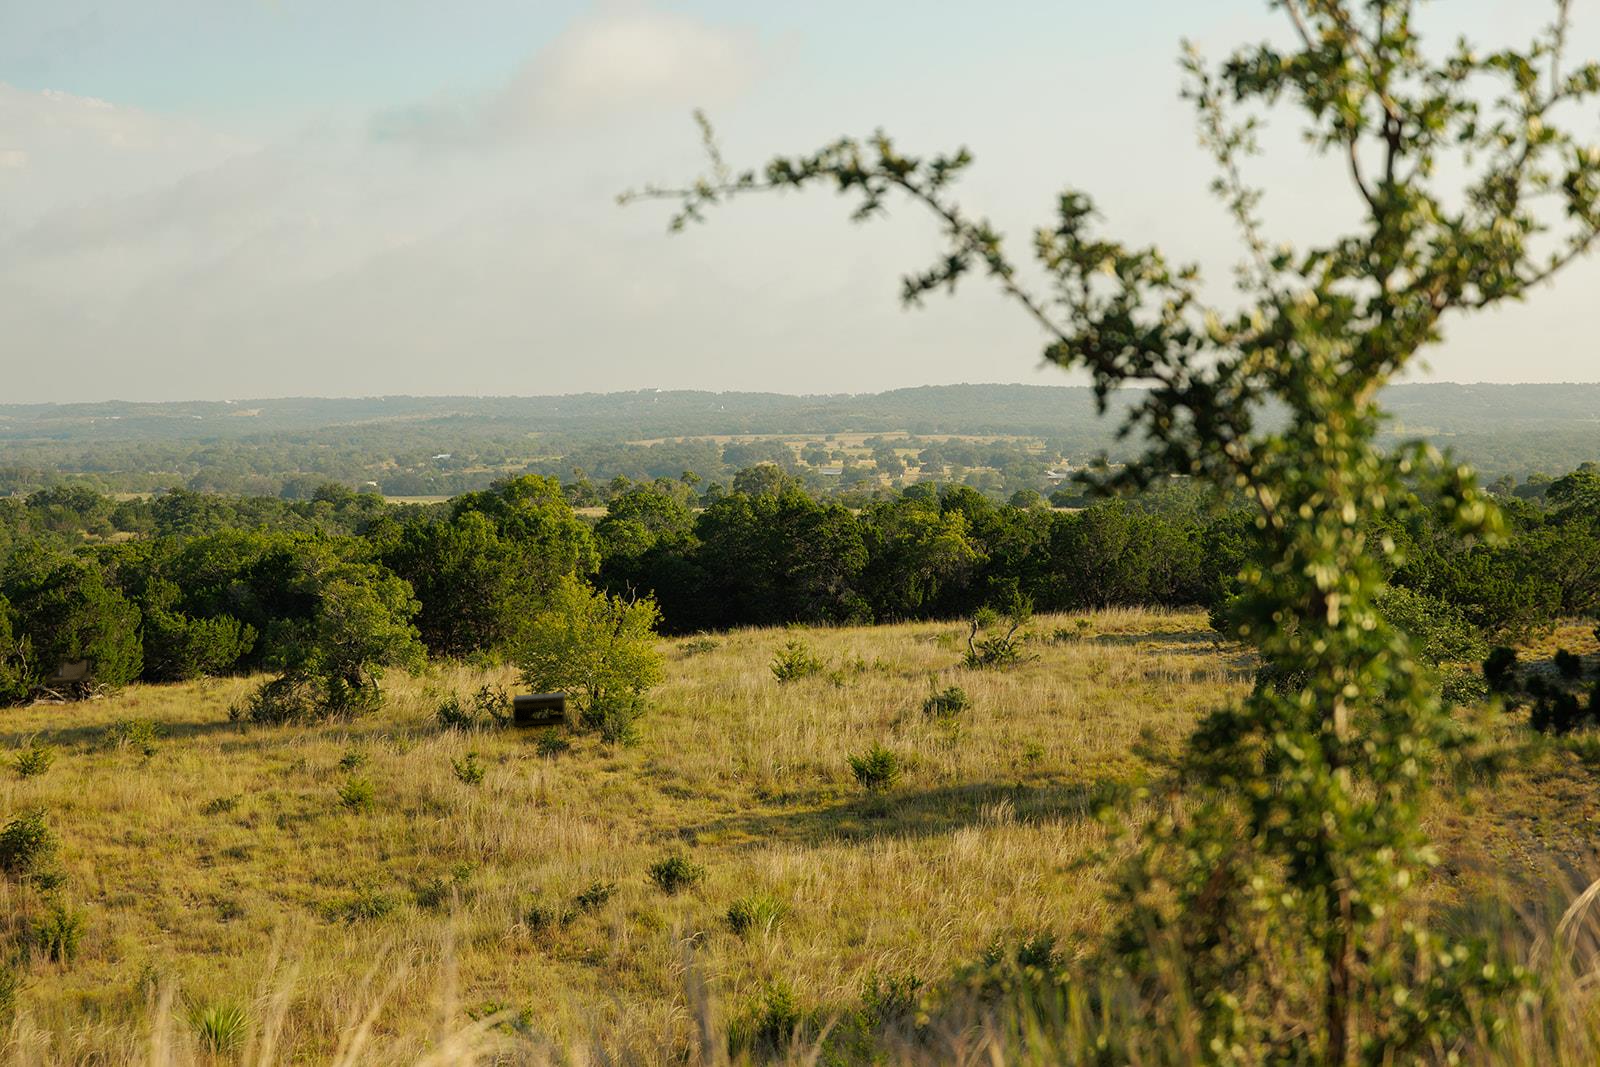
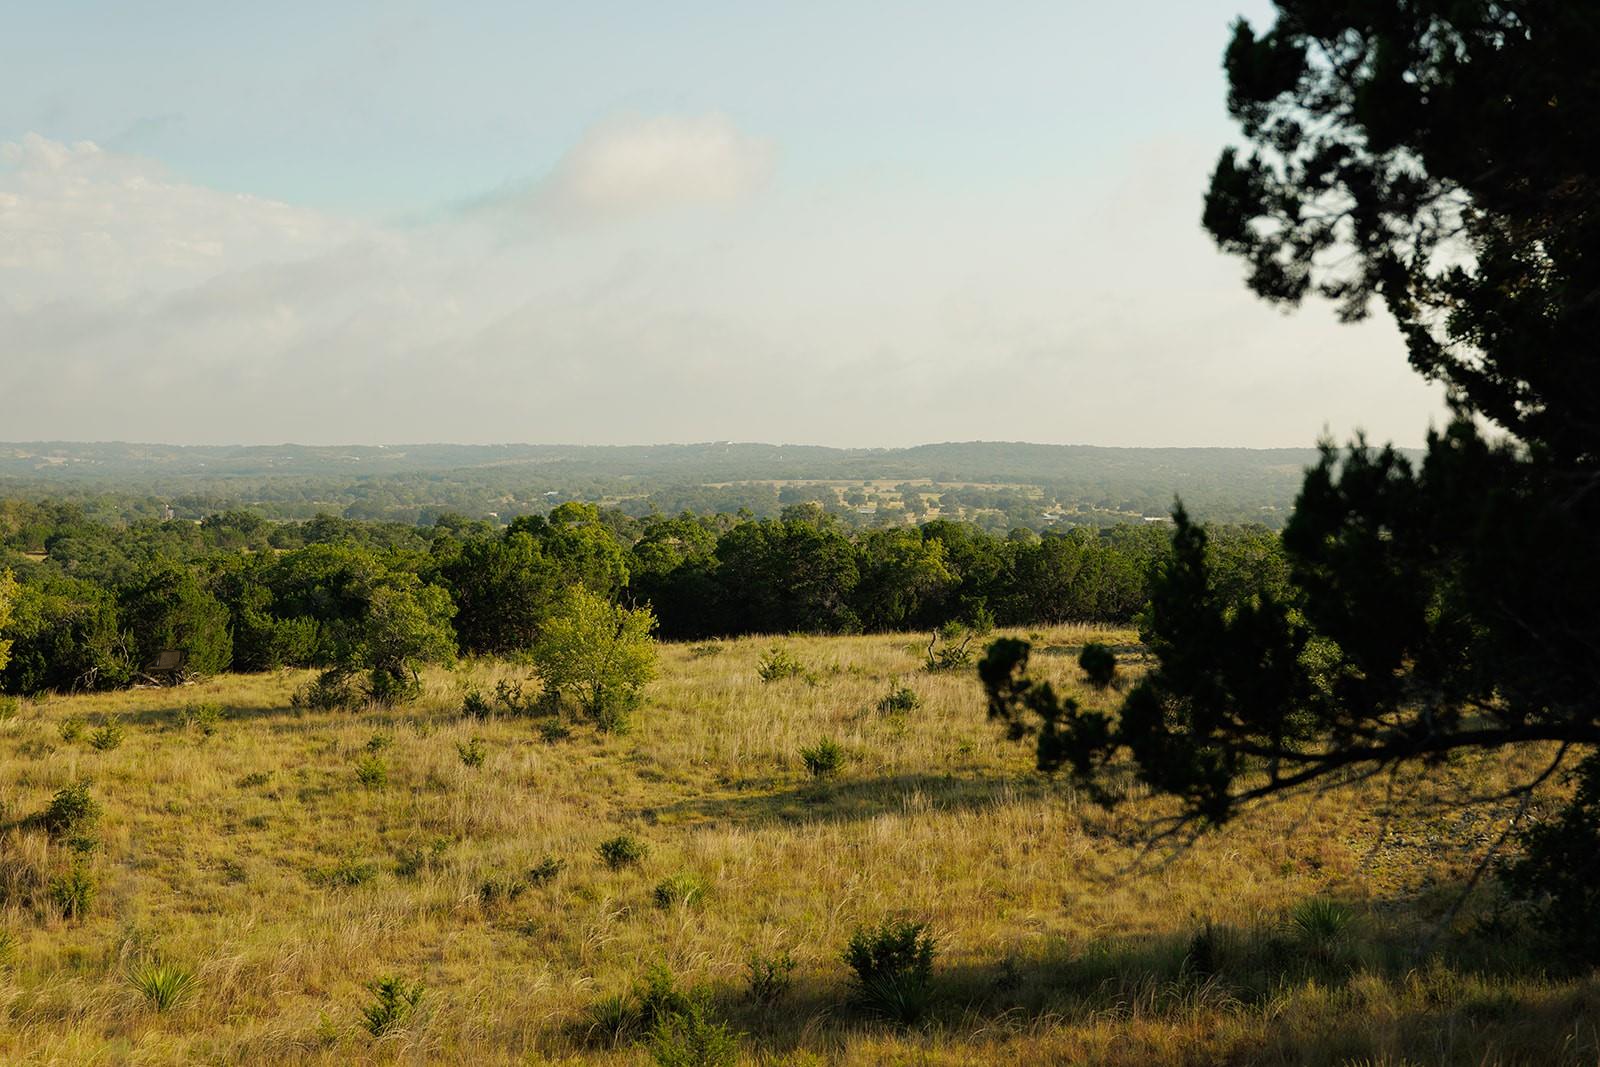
bench: present [513,692,566,727] -> none [524,688,571,717]

